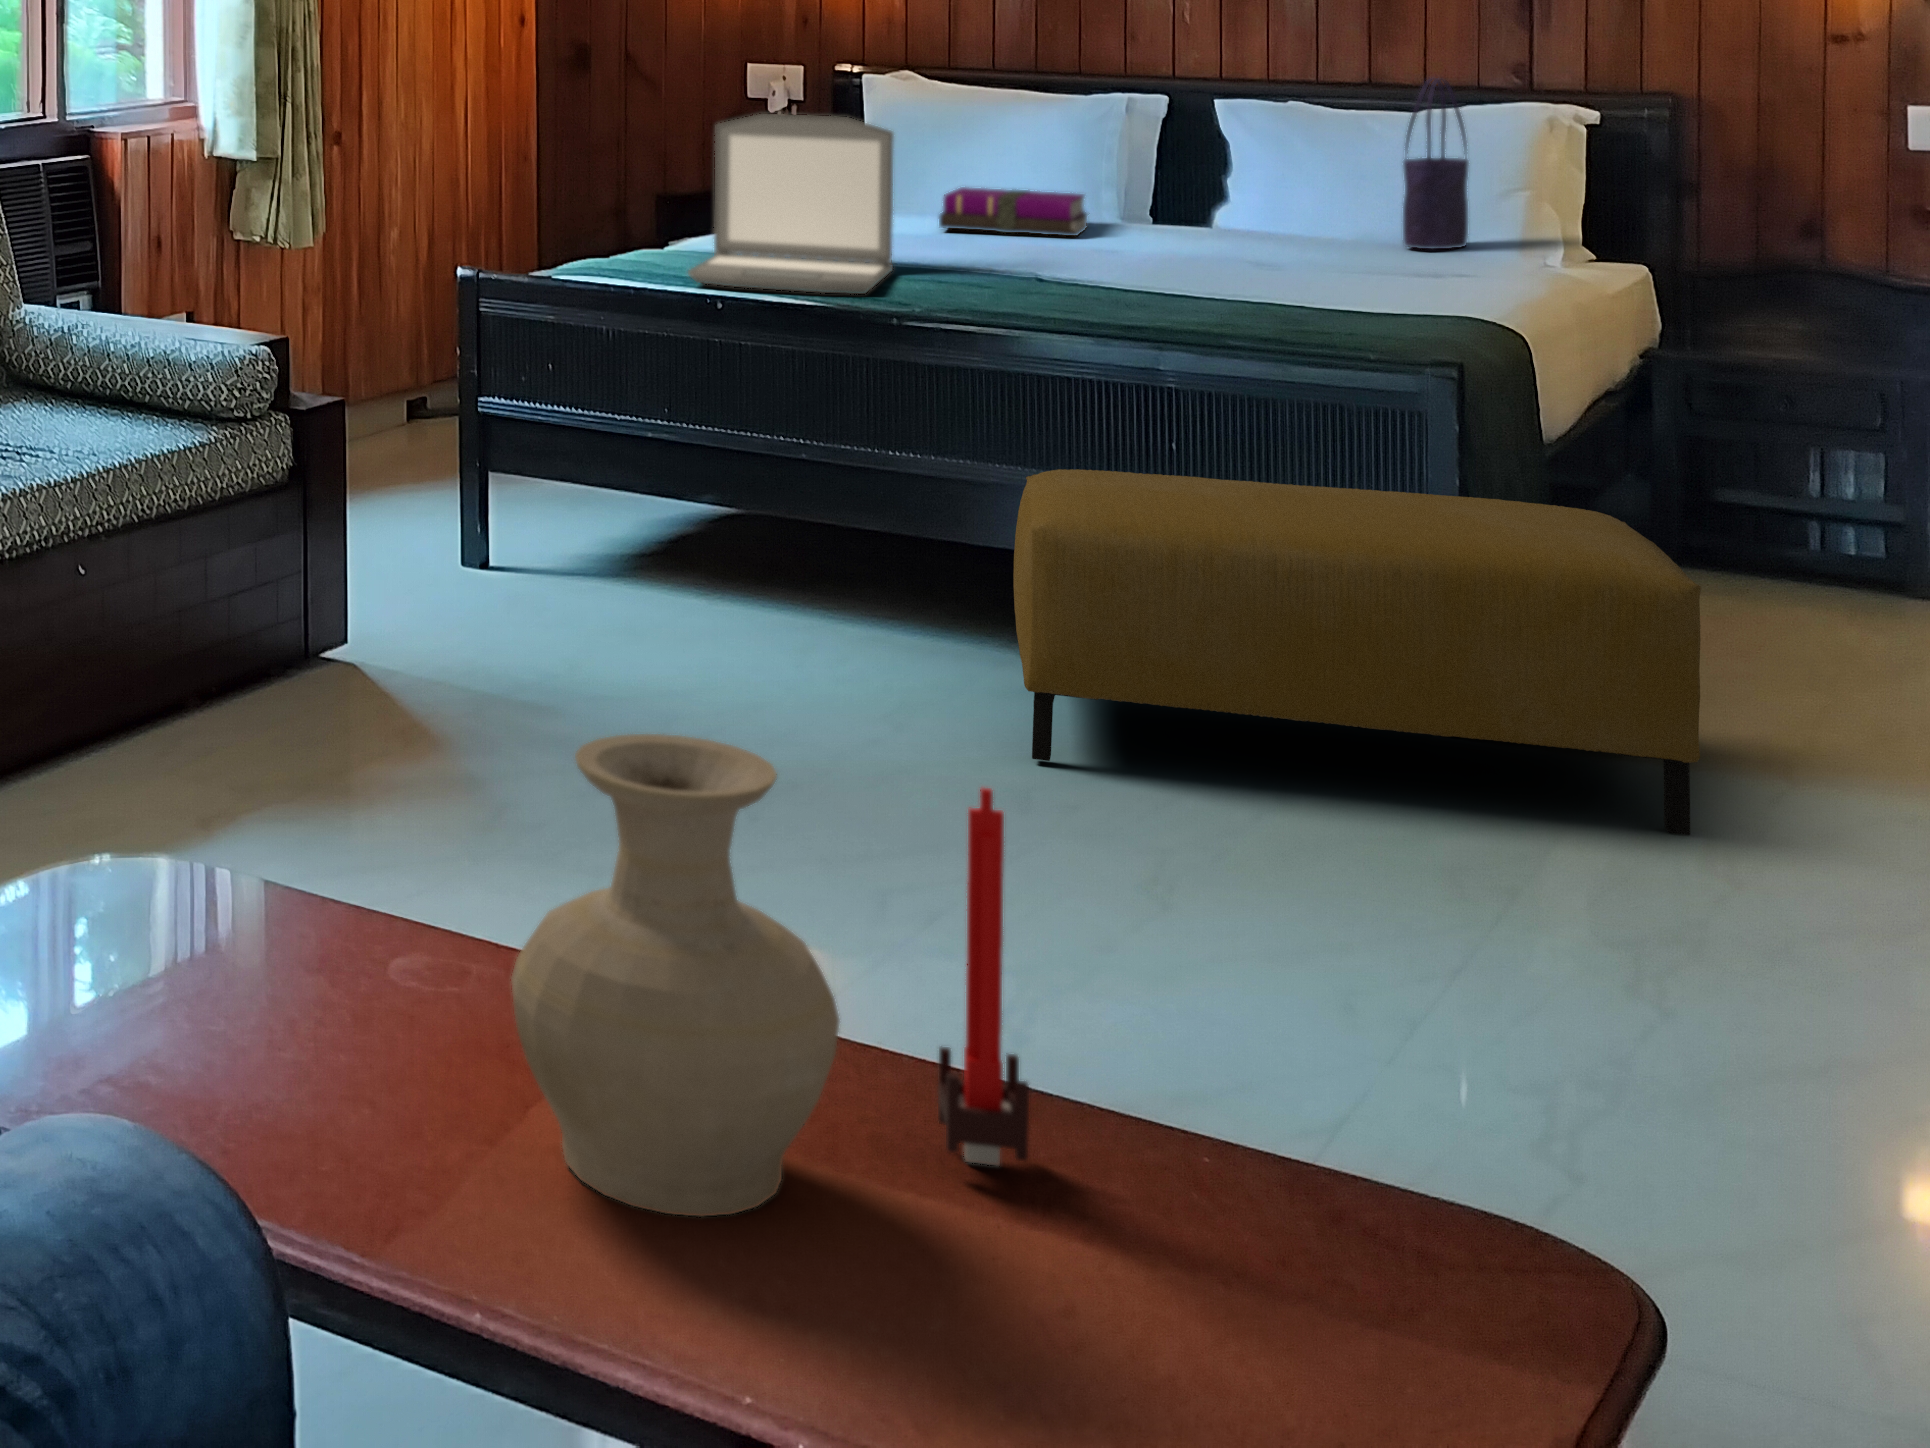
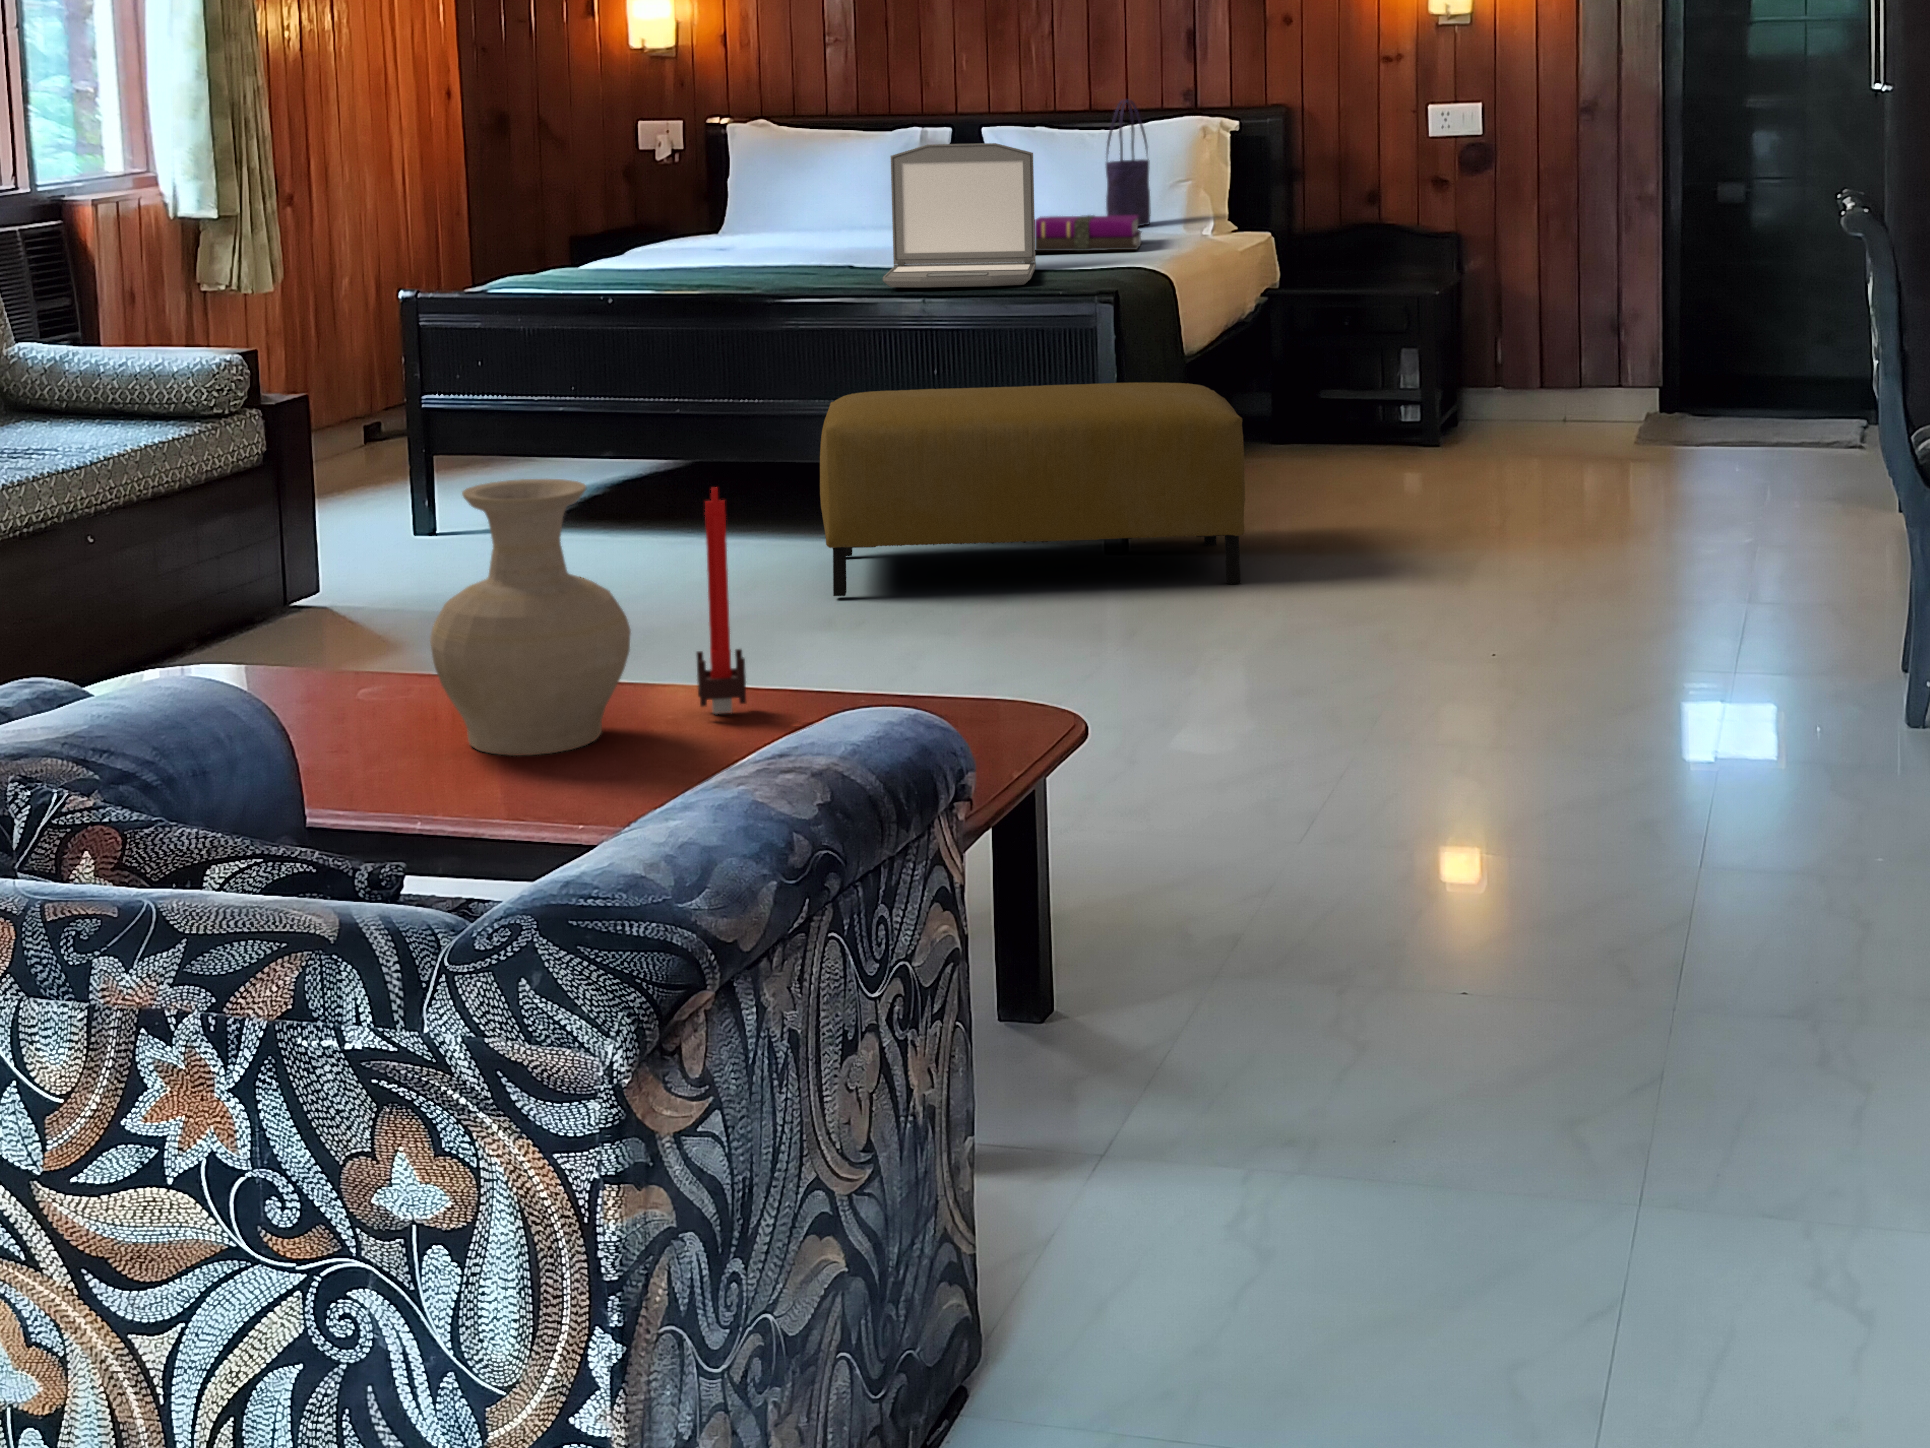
laptop: present [688,114,894,294] -> present [883,143,1036,287]
notebook: present [939,187,1087,236] -> present [1035,215,1141,251]

